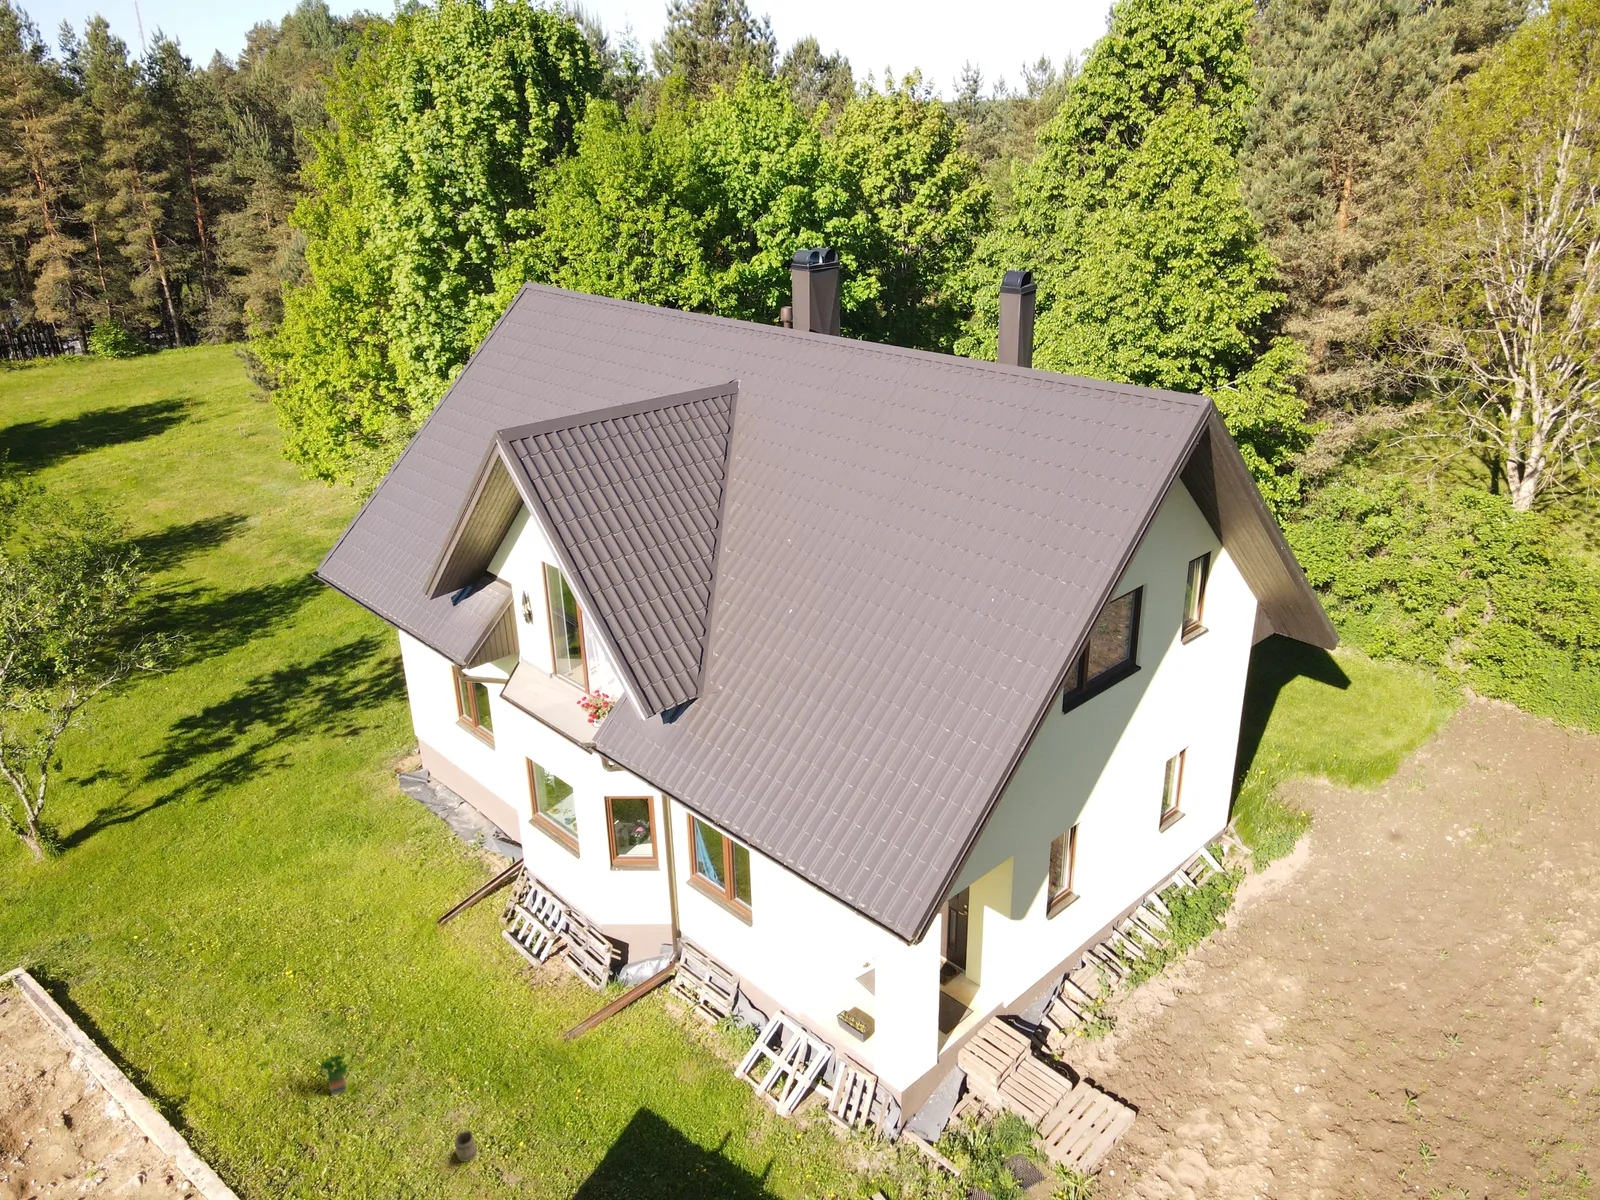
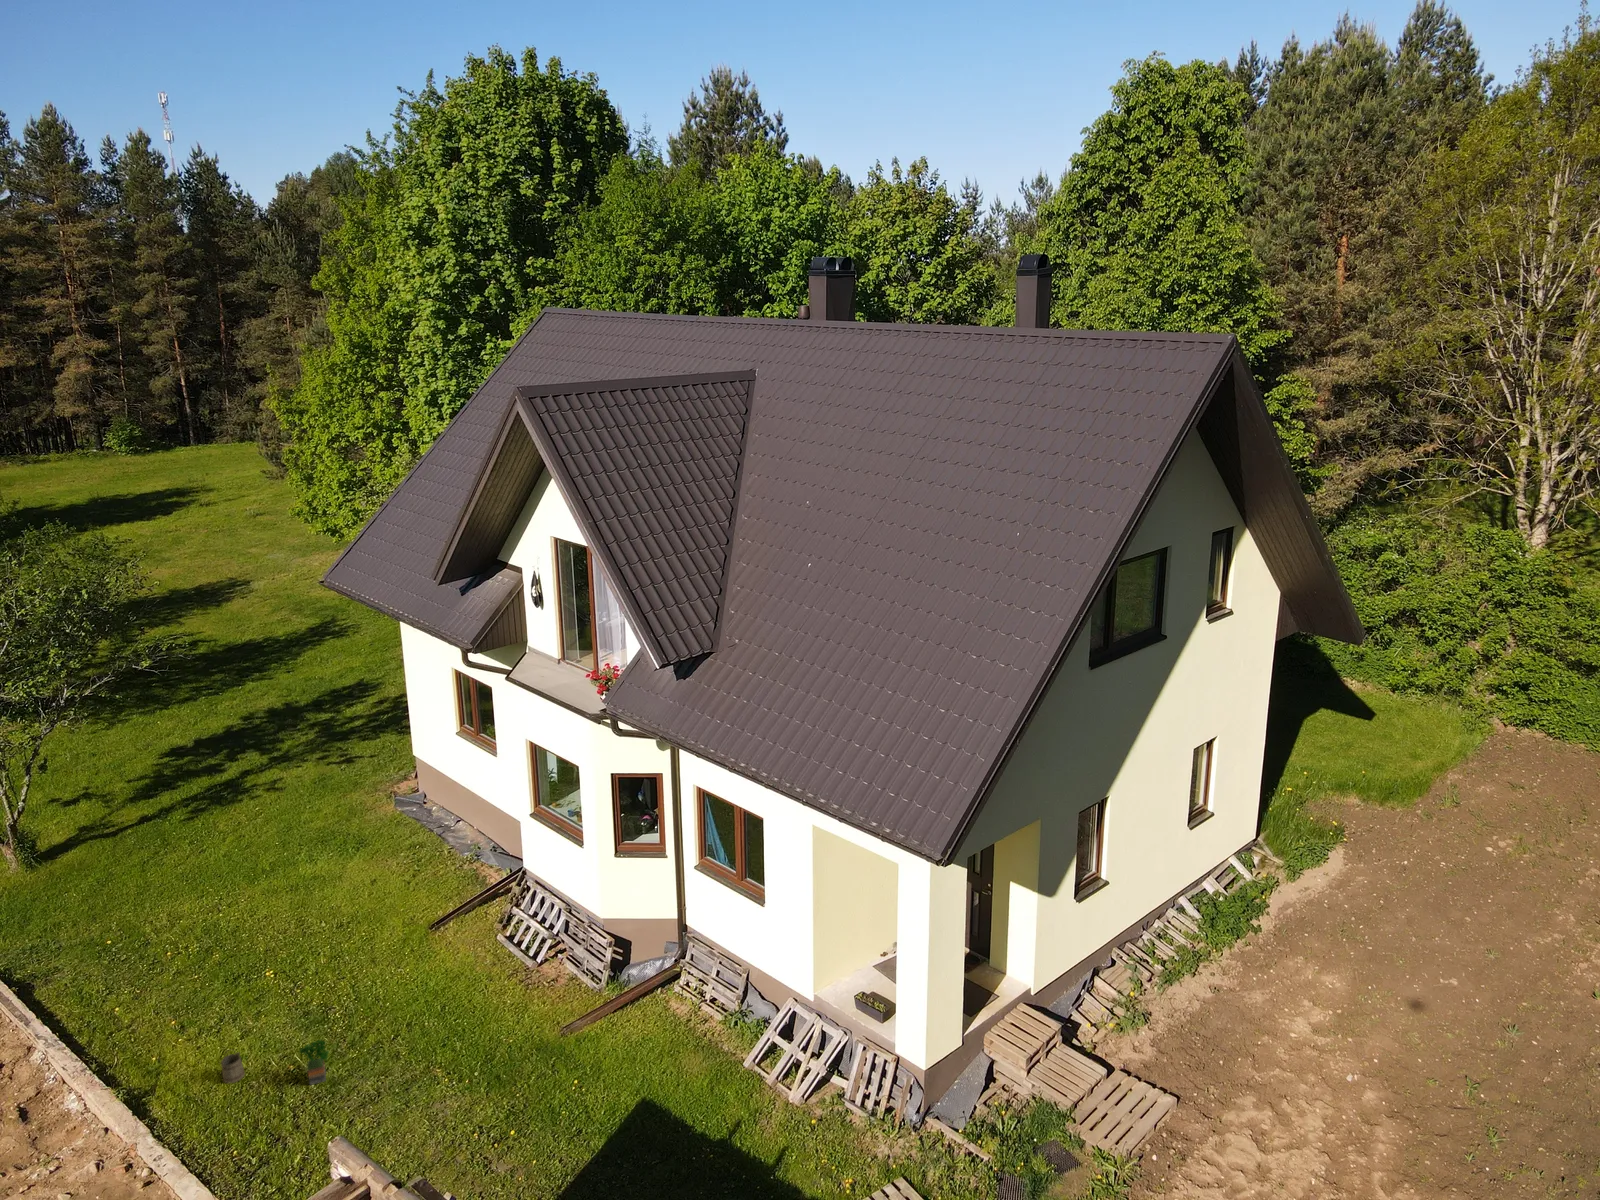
bucket: present [455,1130,477,1162] -> present [221,1050,244,1084]

